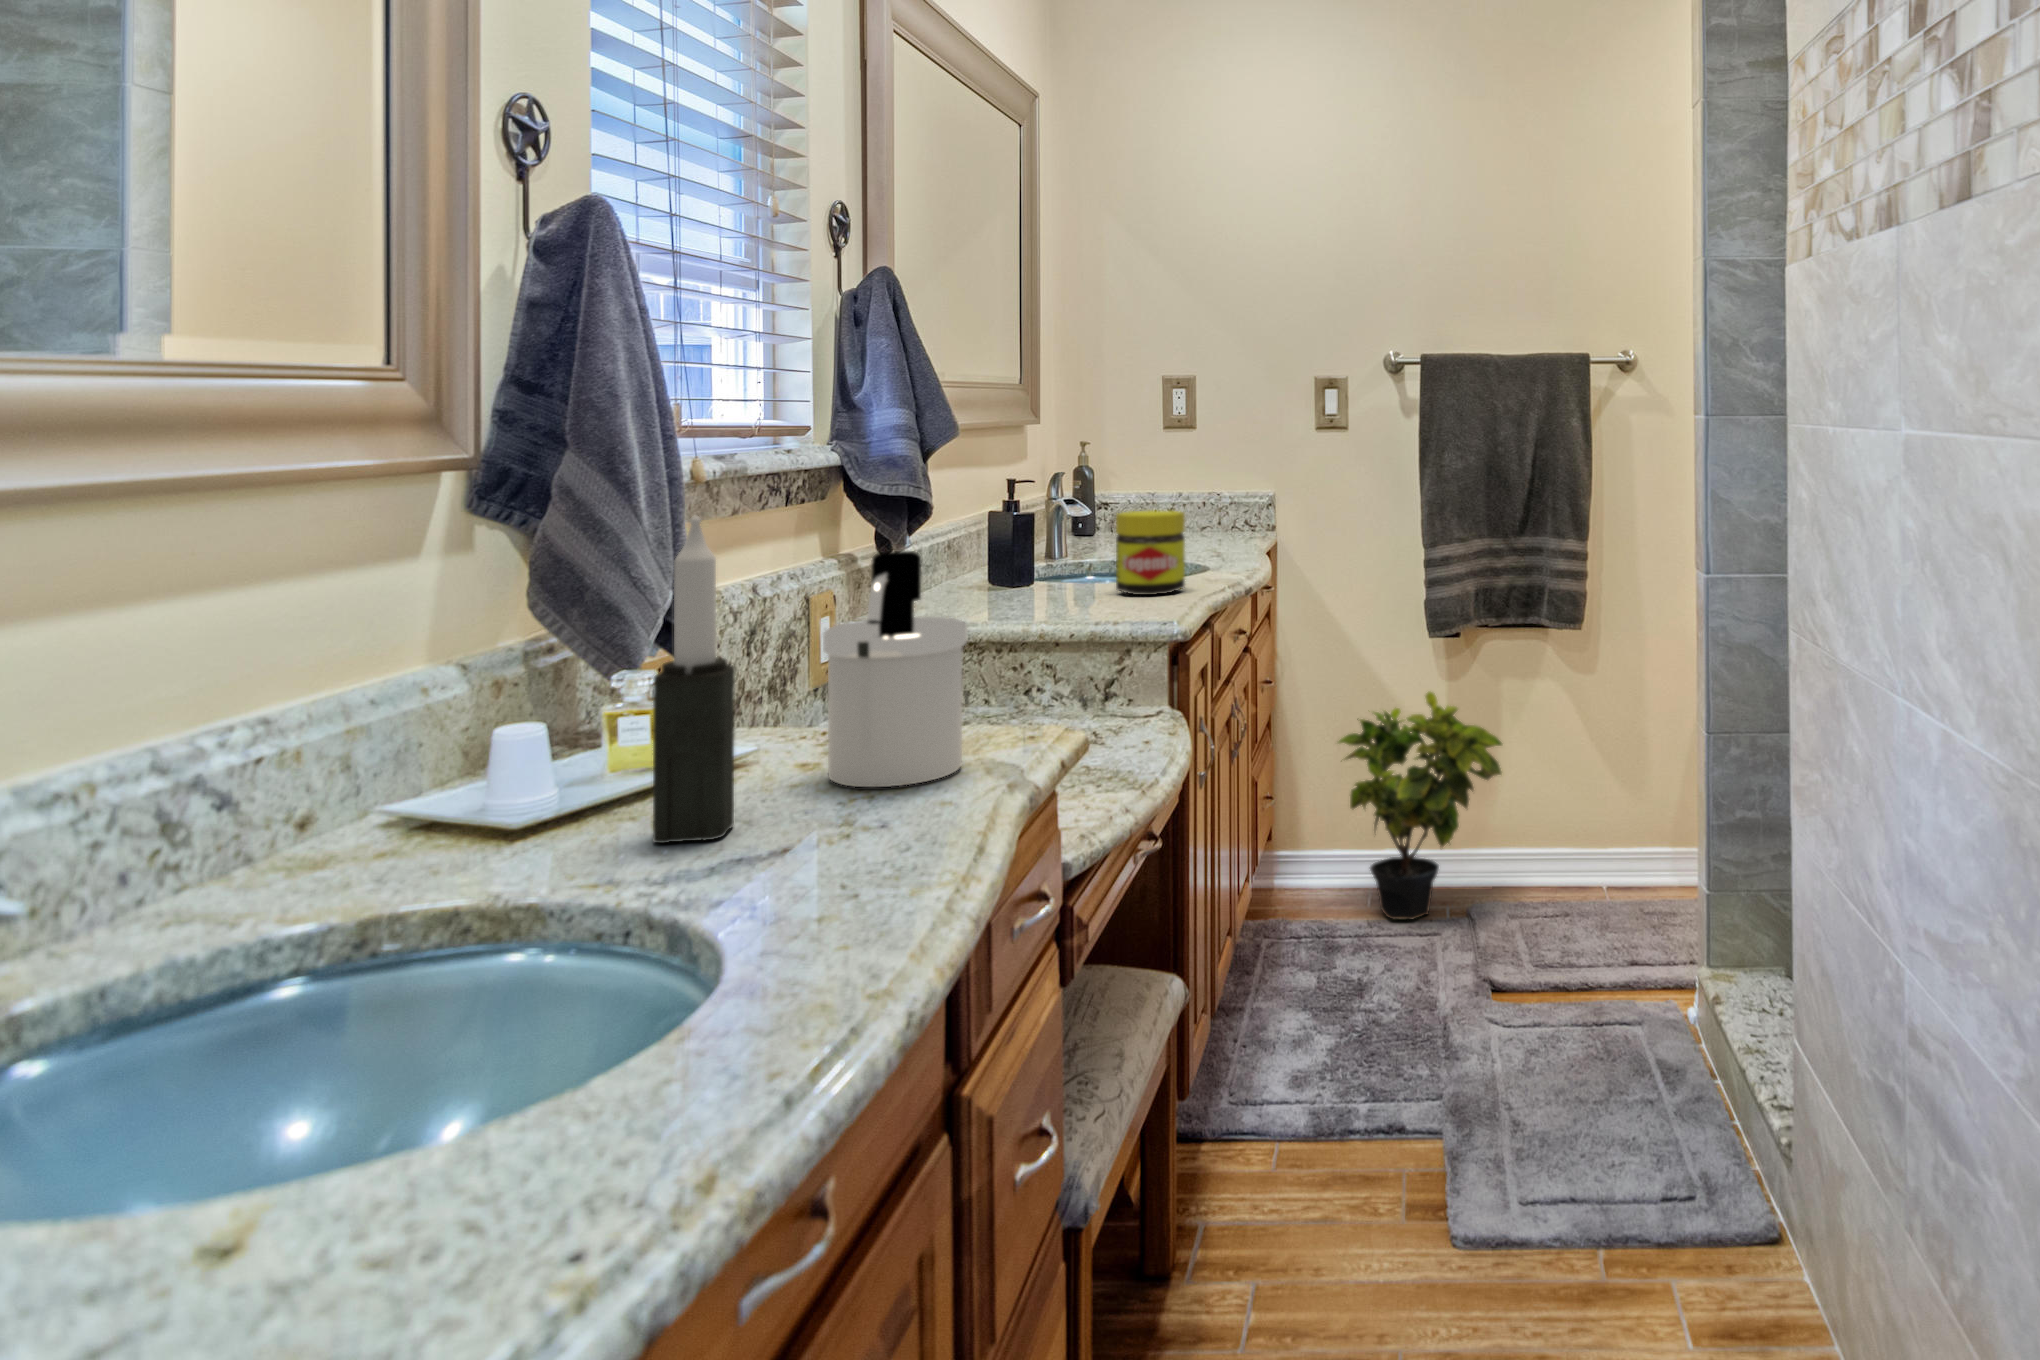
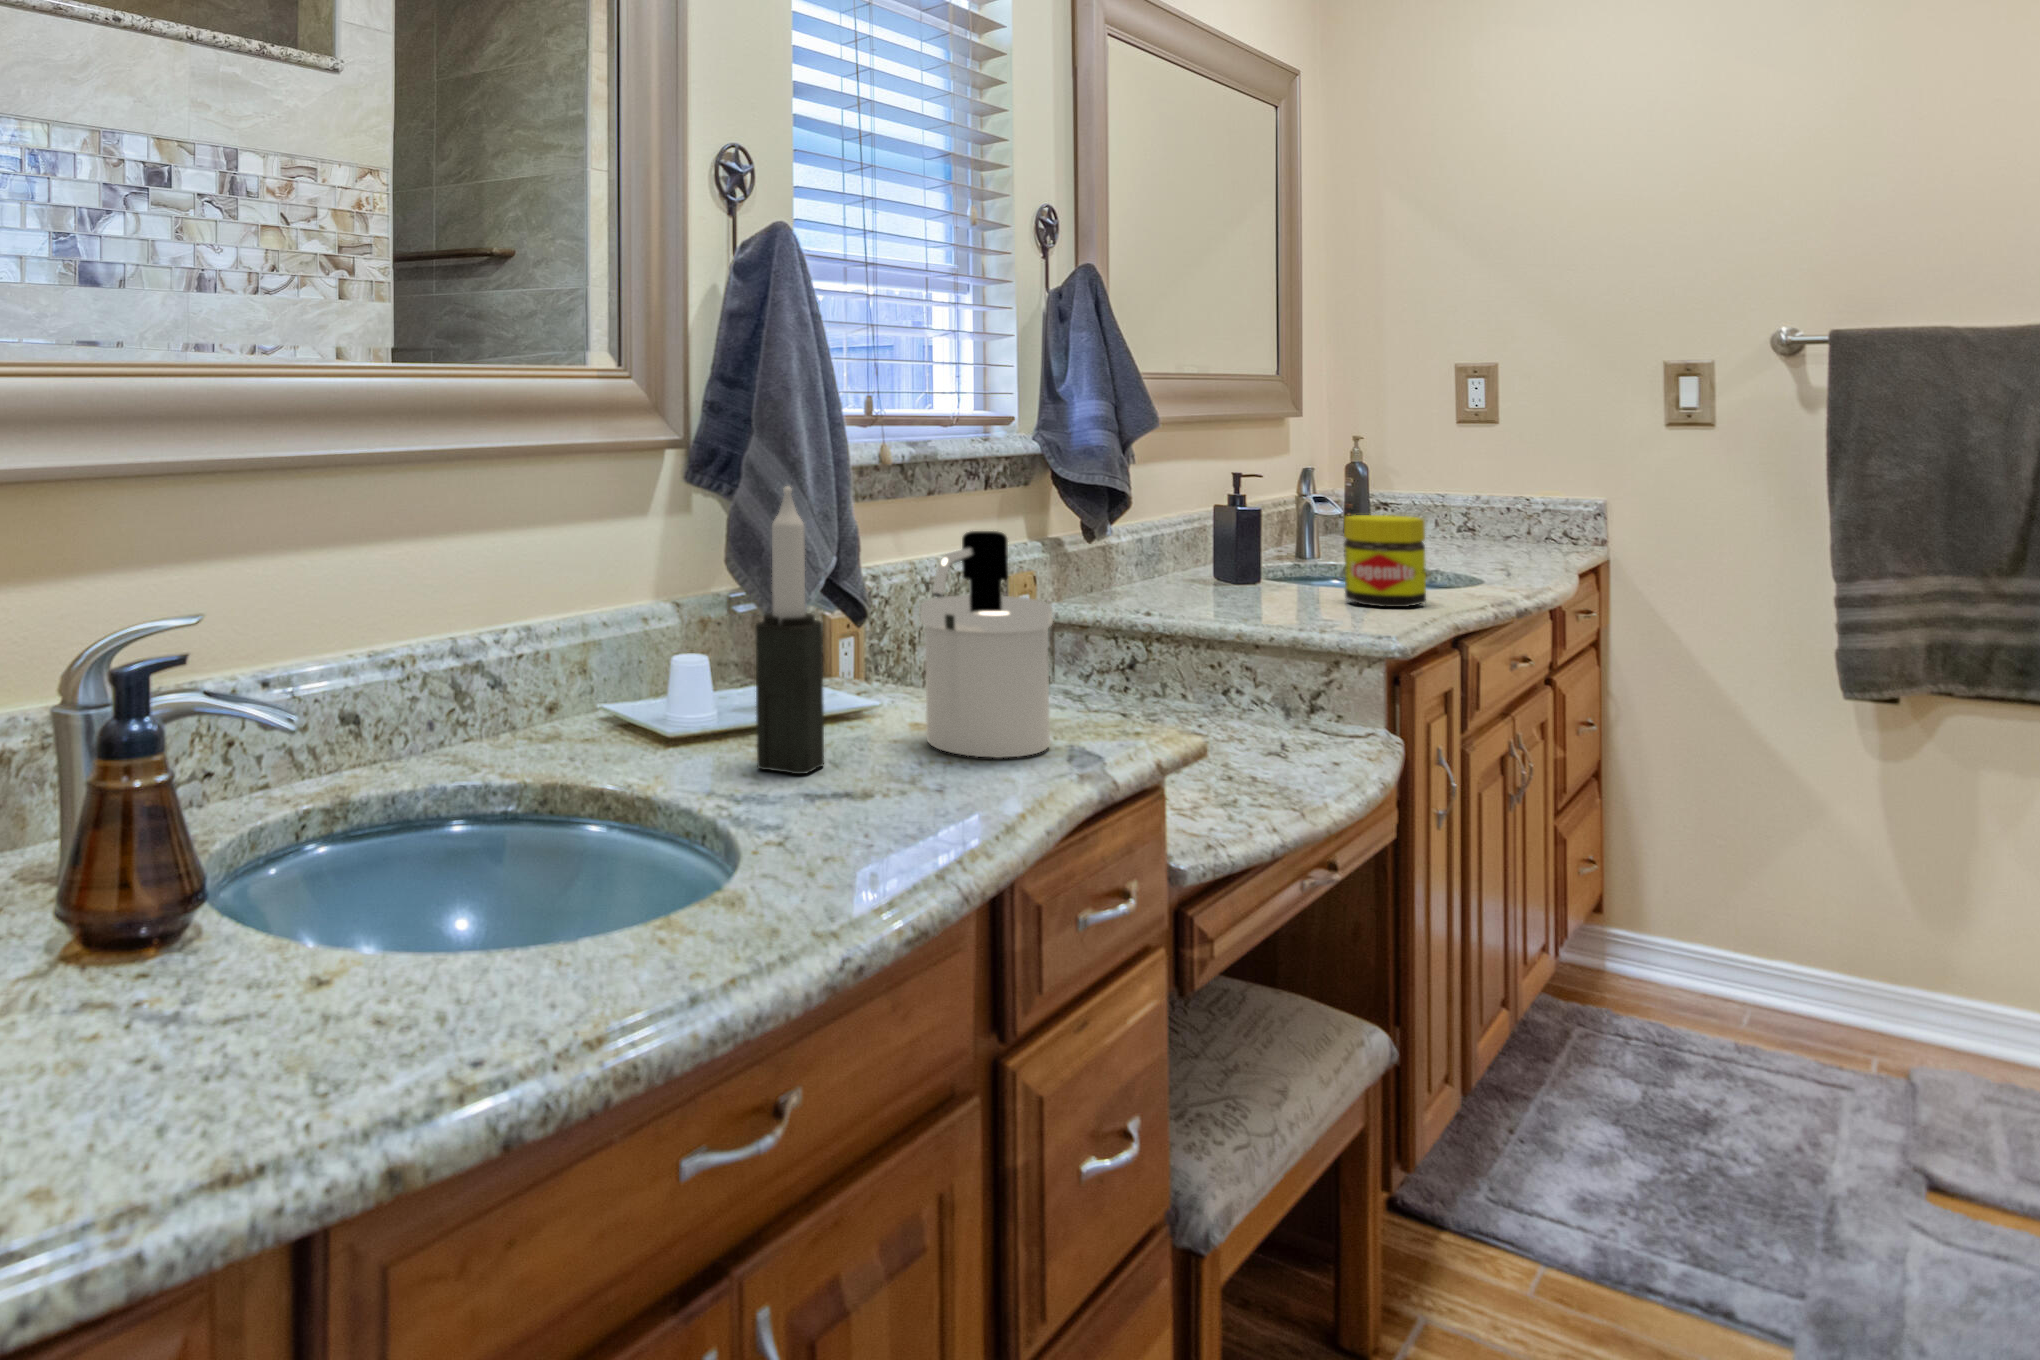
potted plant: present [1338,692,1502,920] -> none [1677,767,1945,1054]

